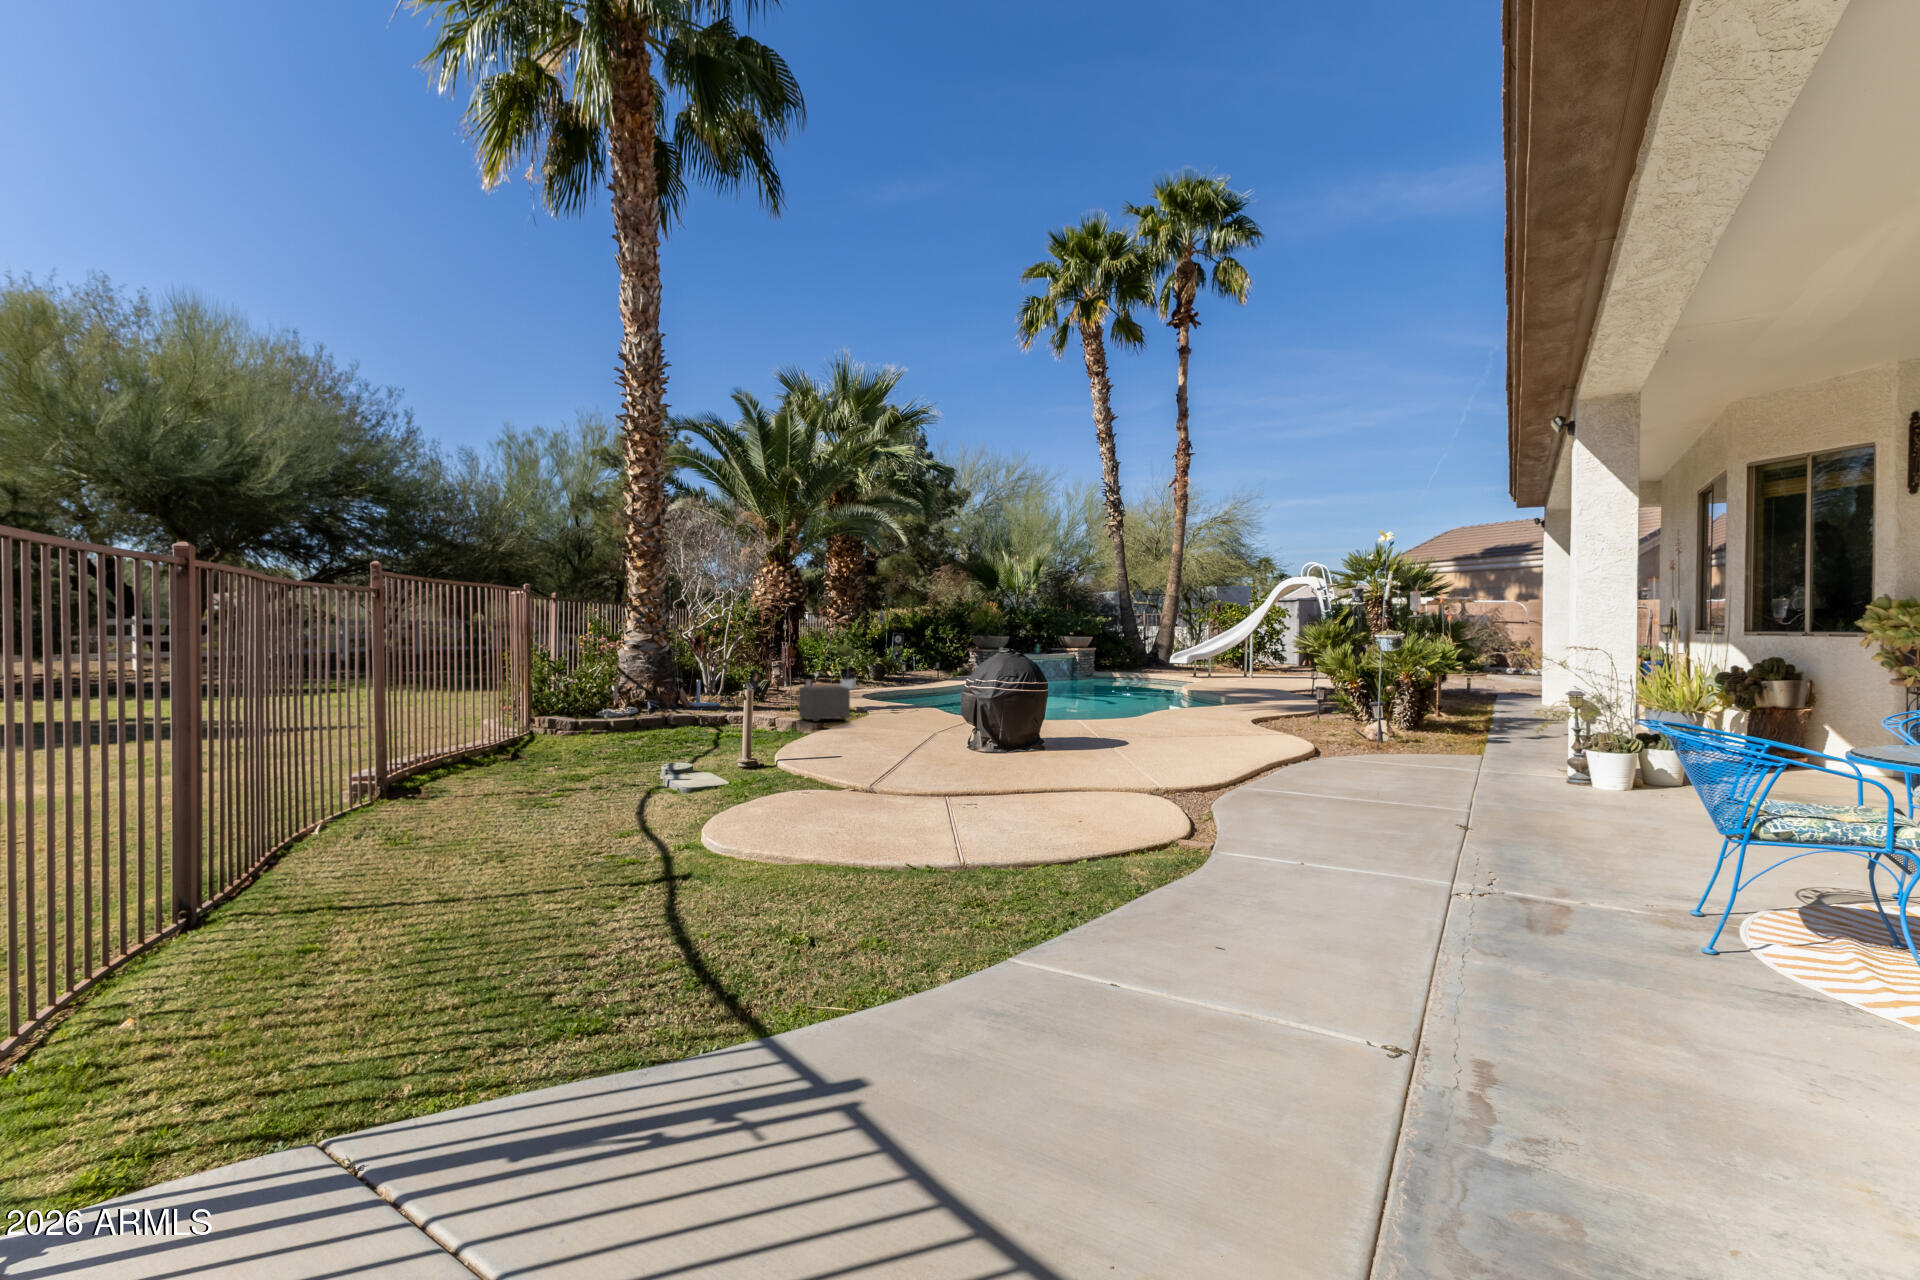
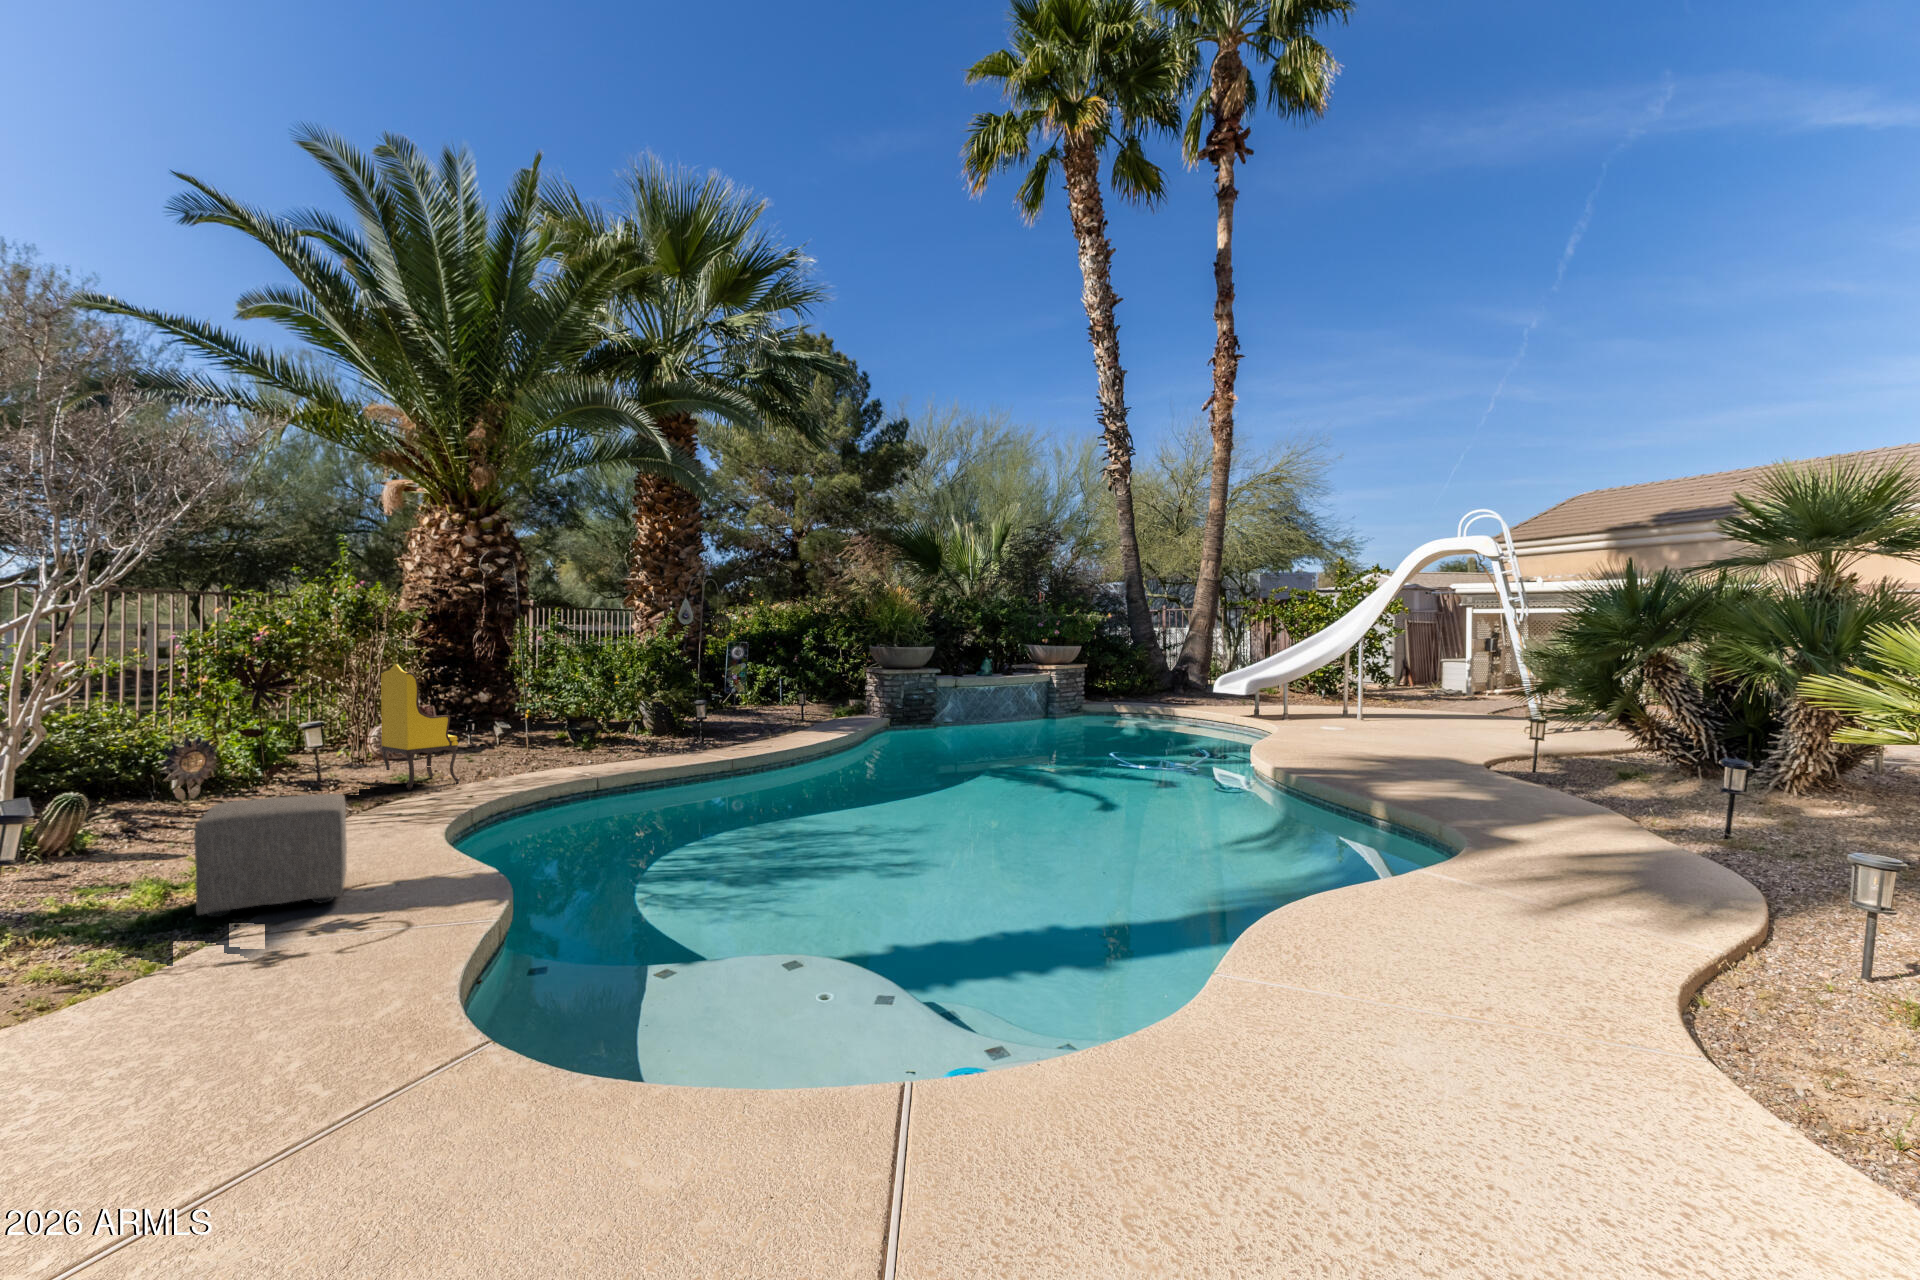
armchair: none [765,642,802,701] -> present [379,665,460,790]
potted tree: present [837,645,856,689] -> none [601,664,640,747]

